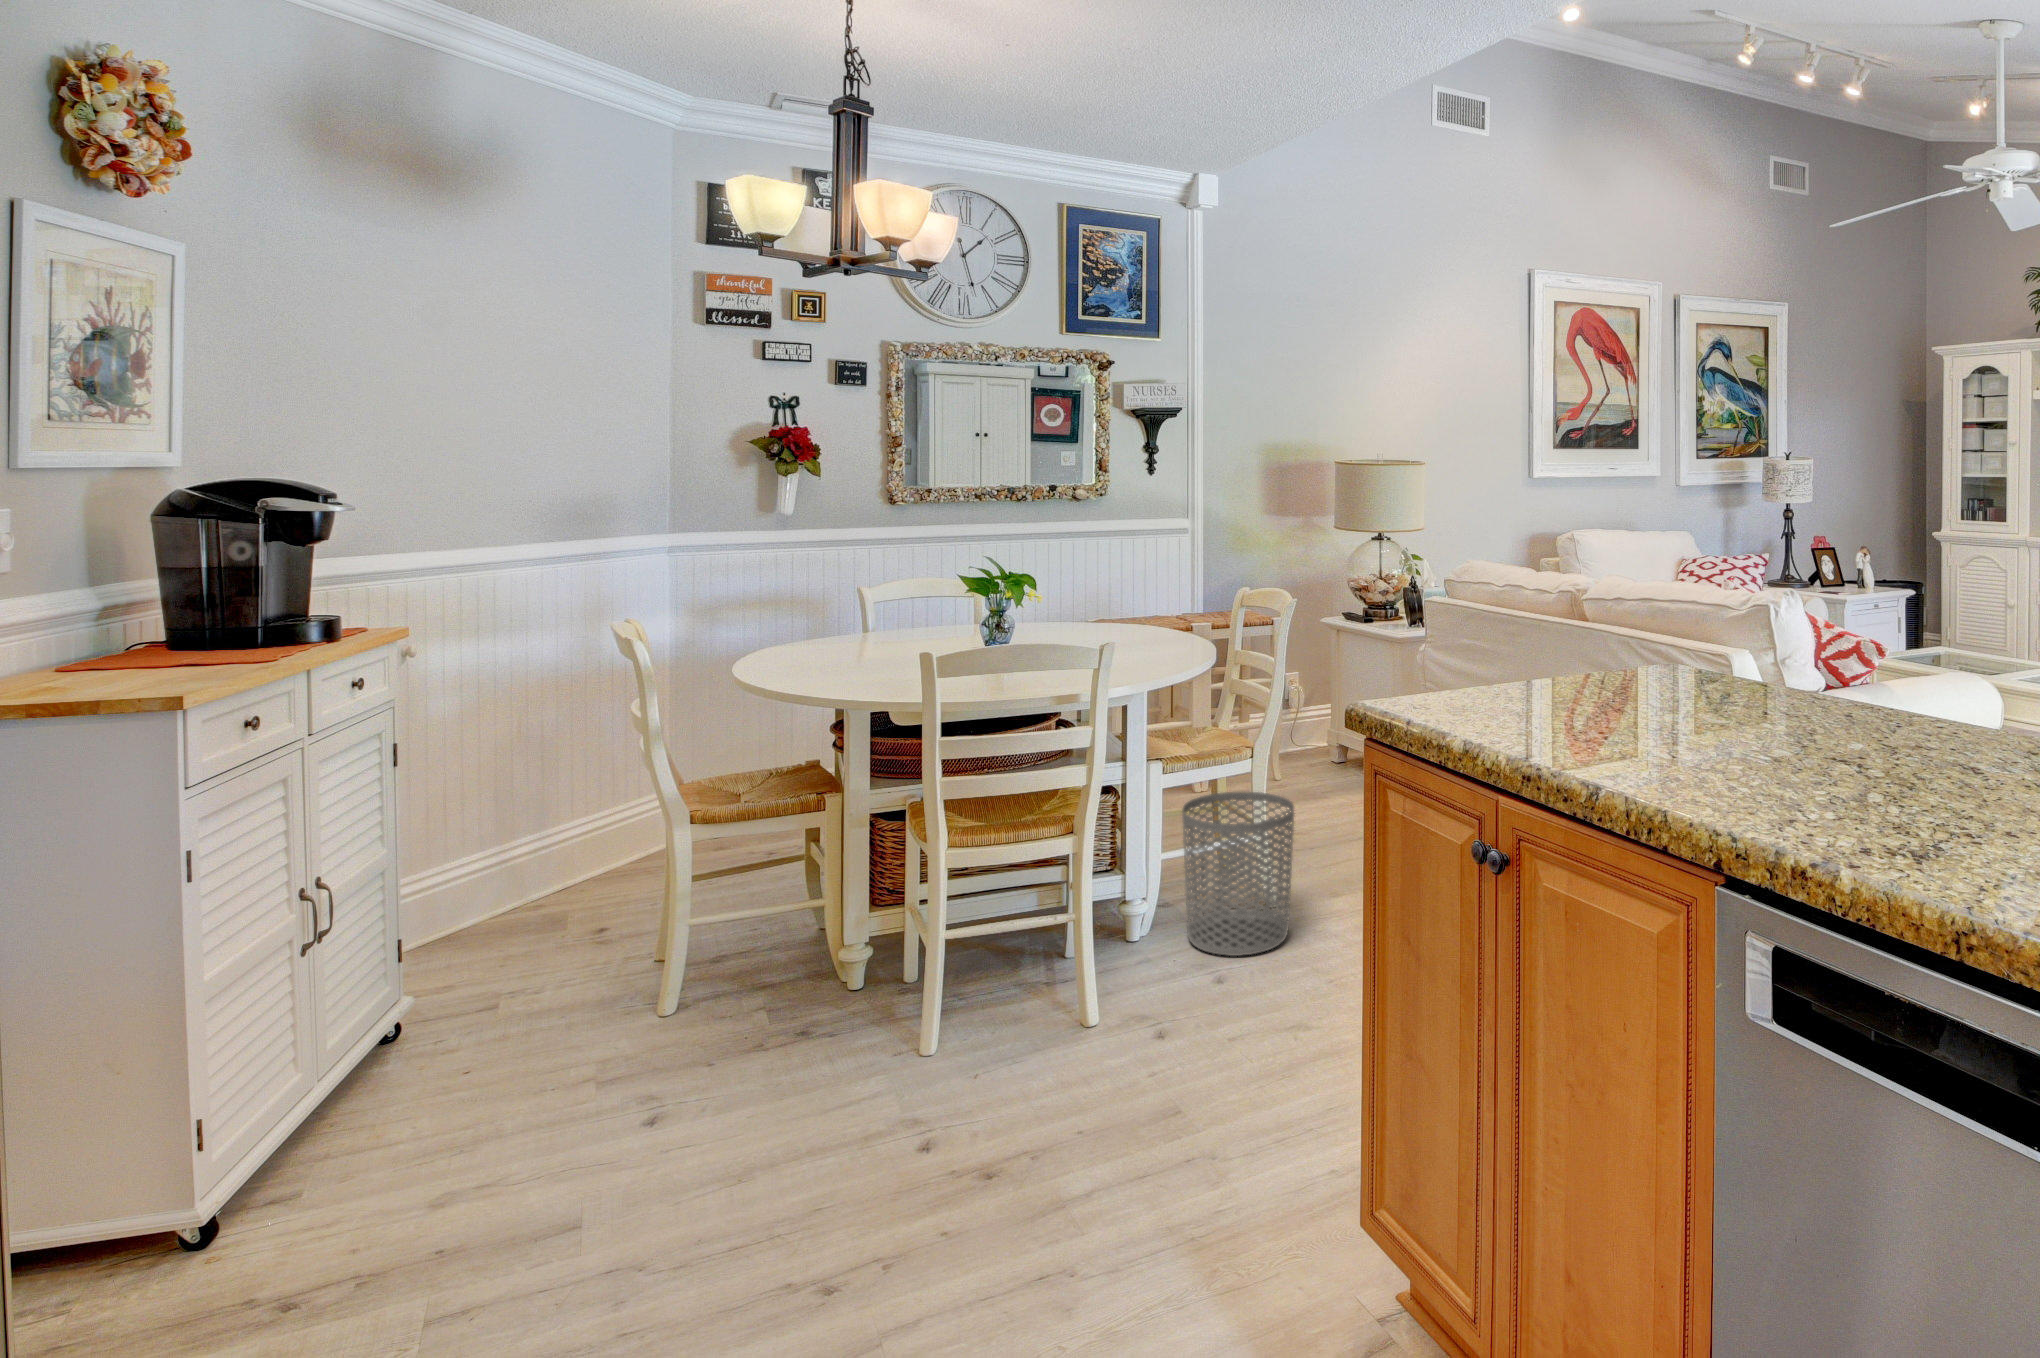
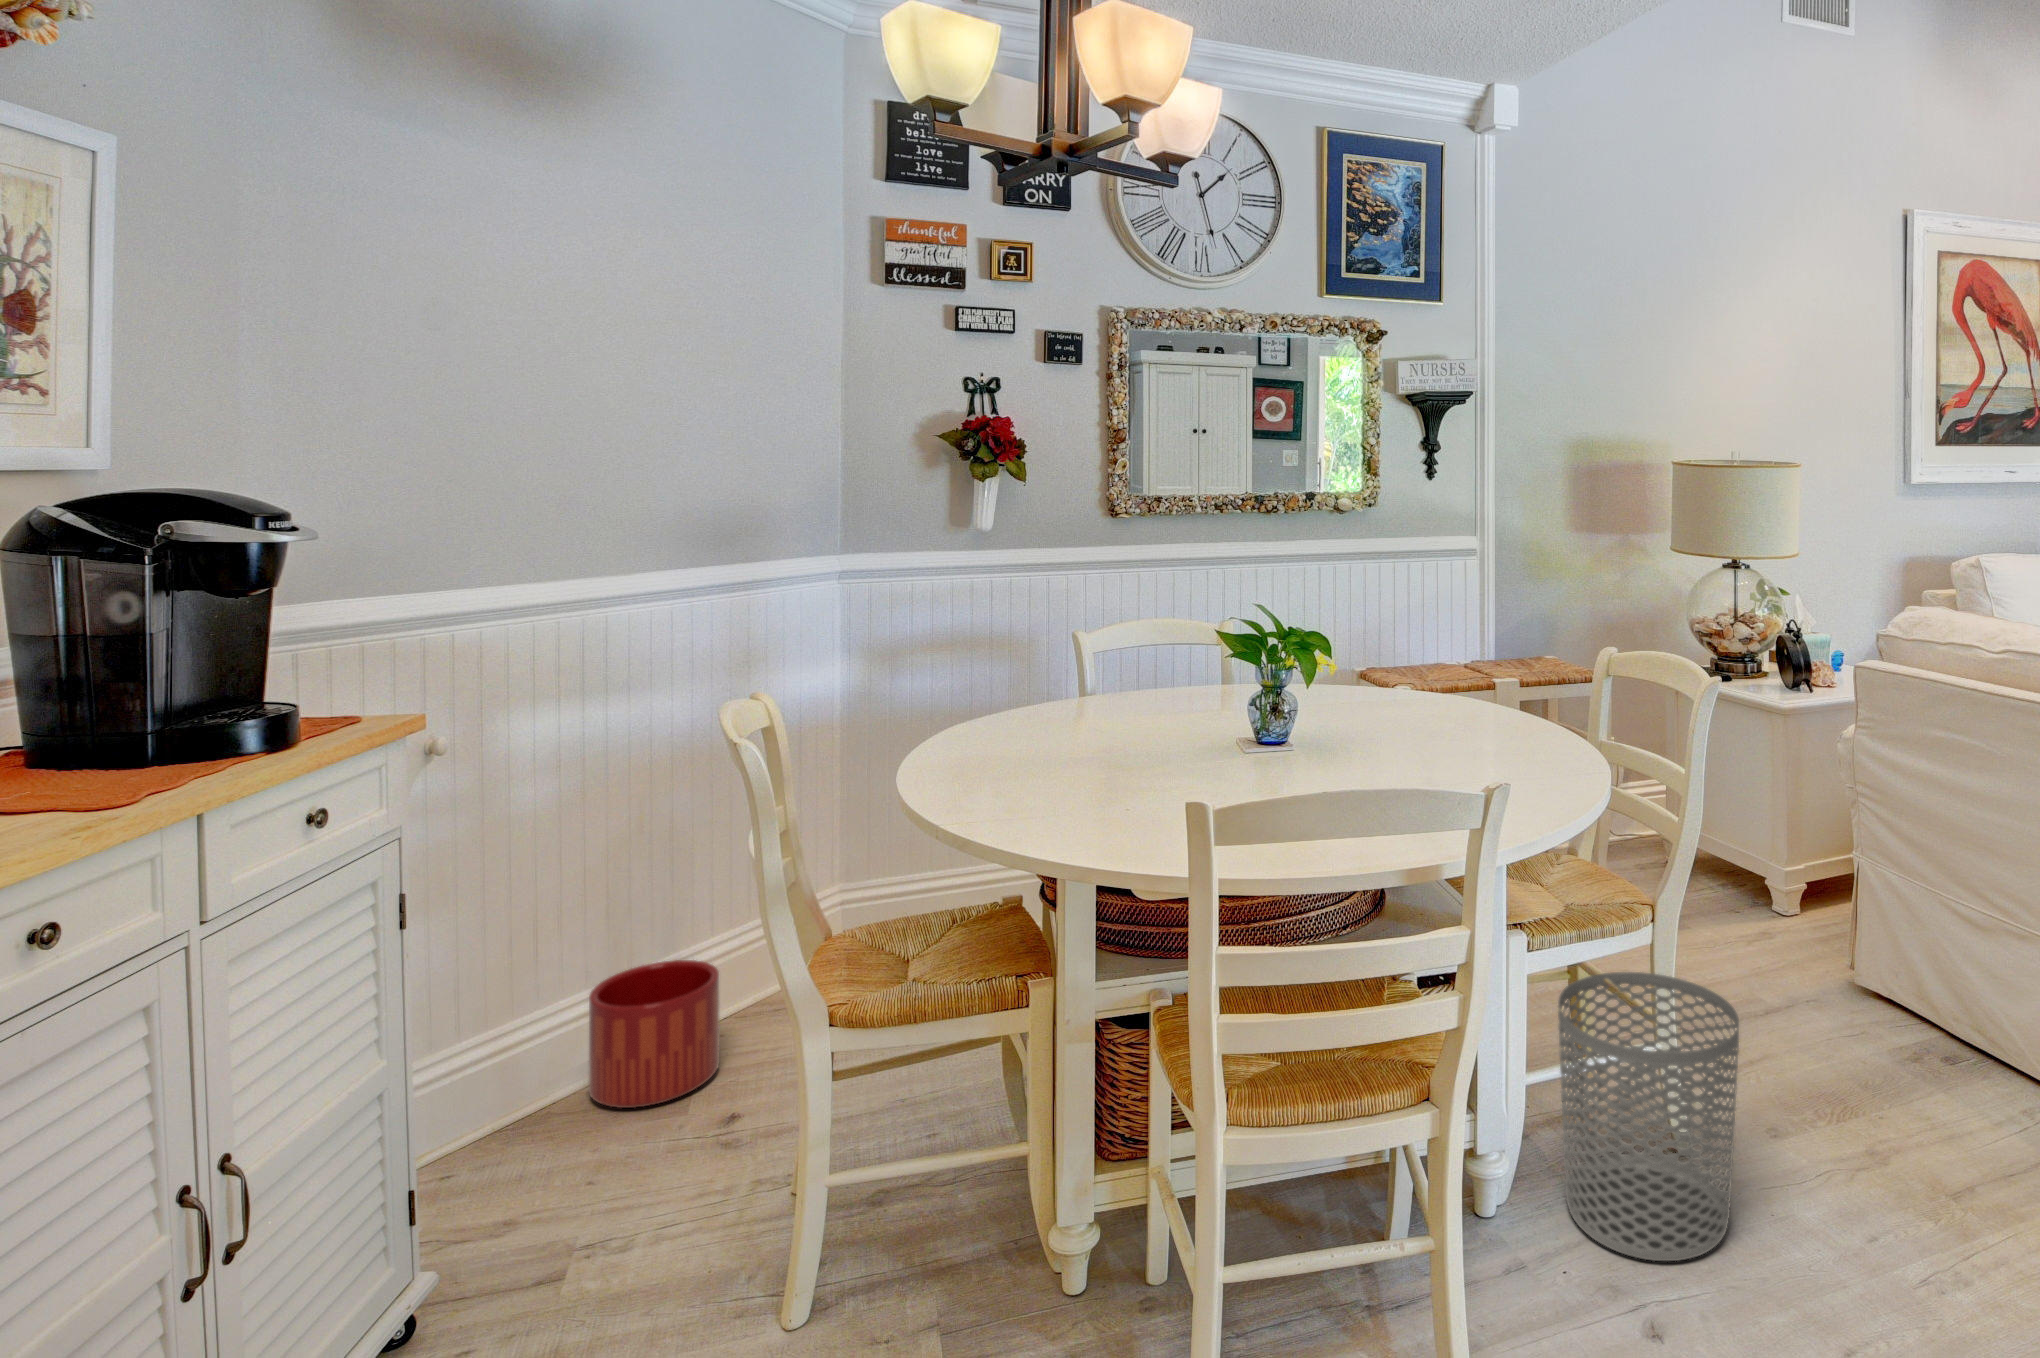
planter: none [484,830,584,929] -> present [589,960,720,1108]

